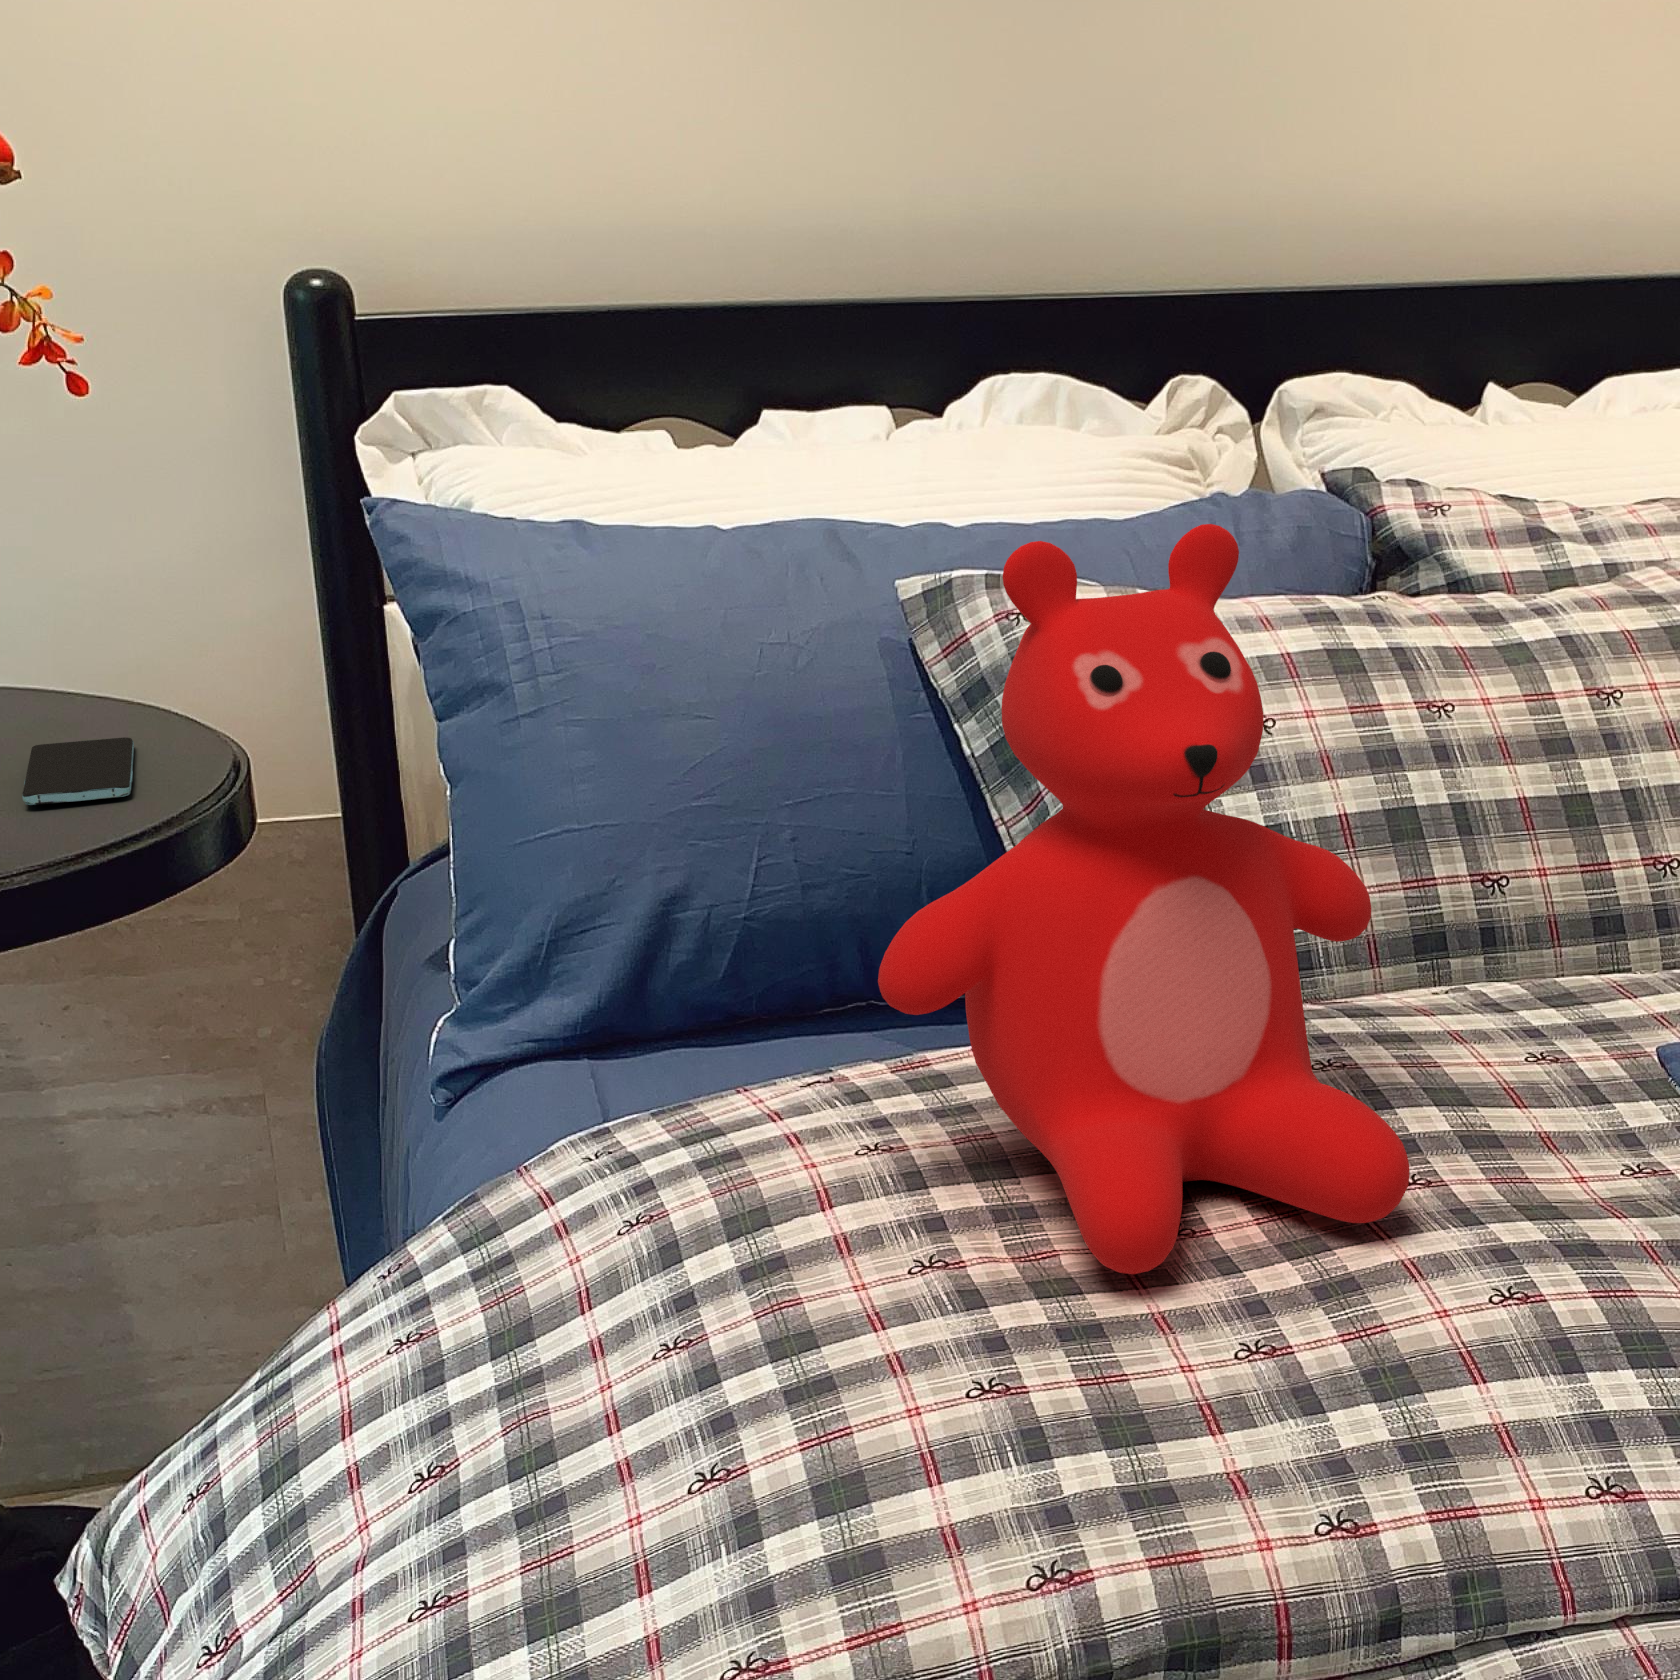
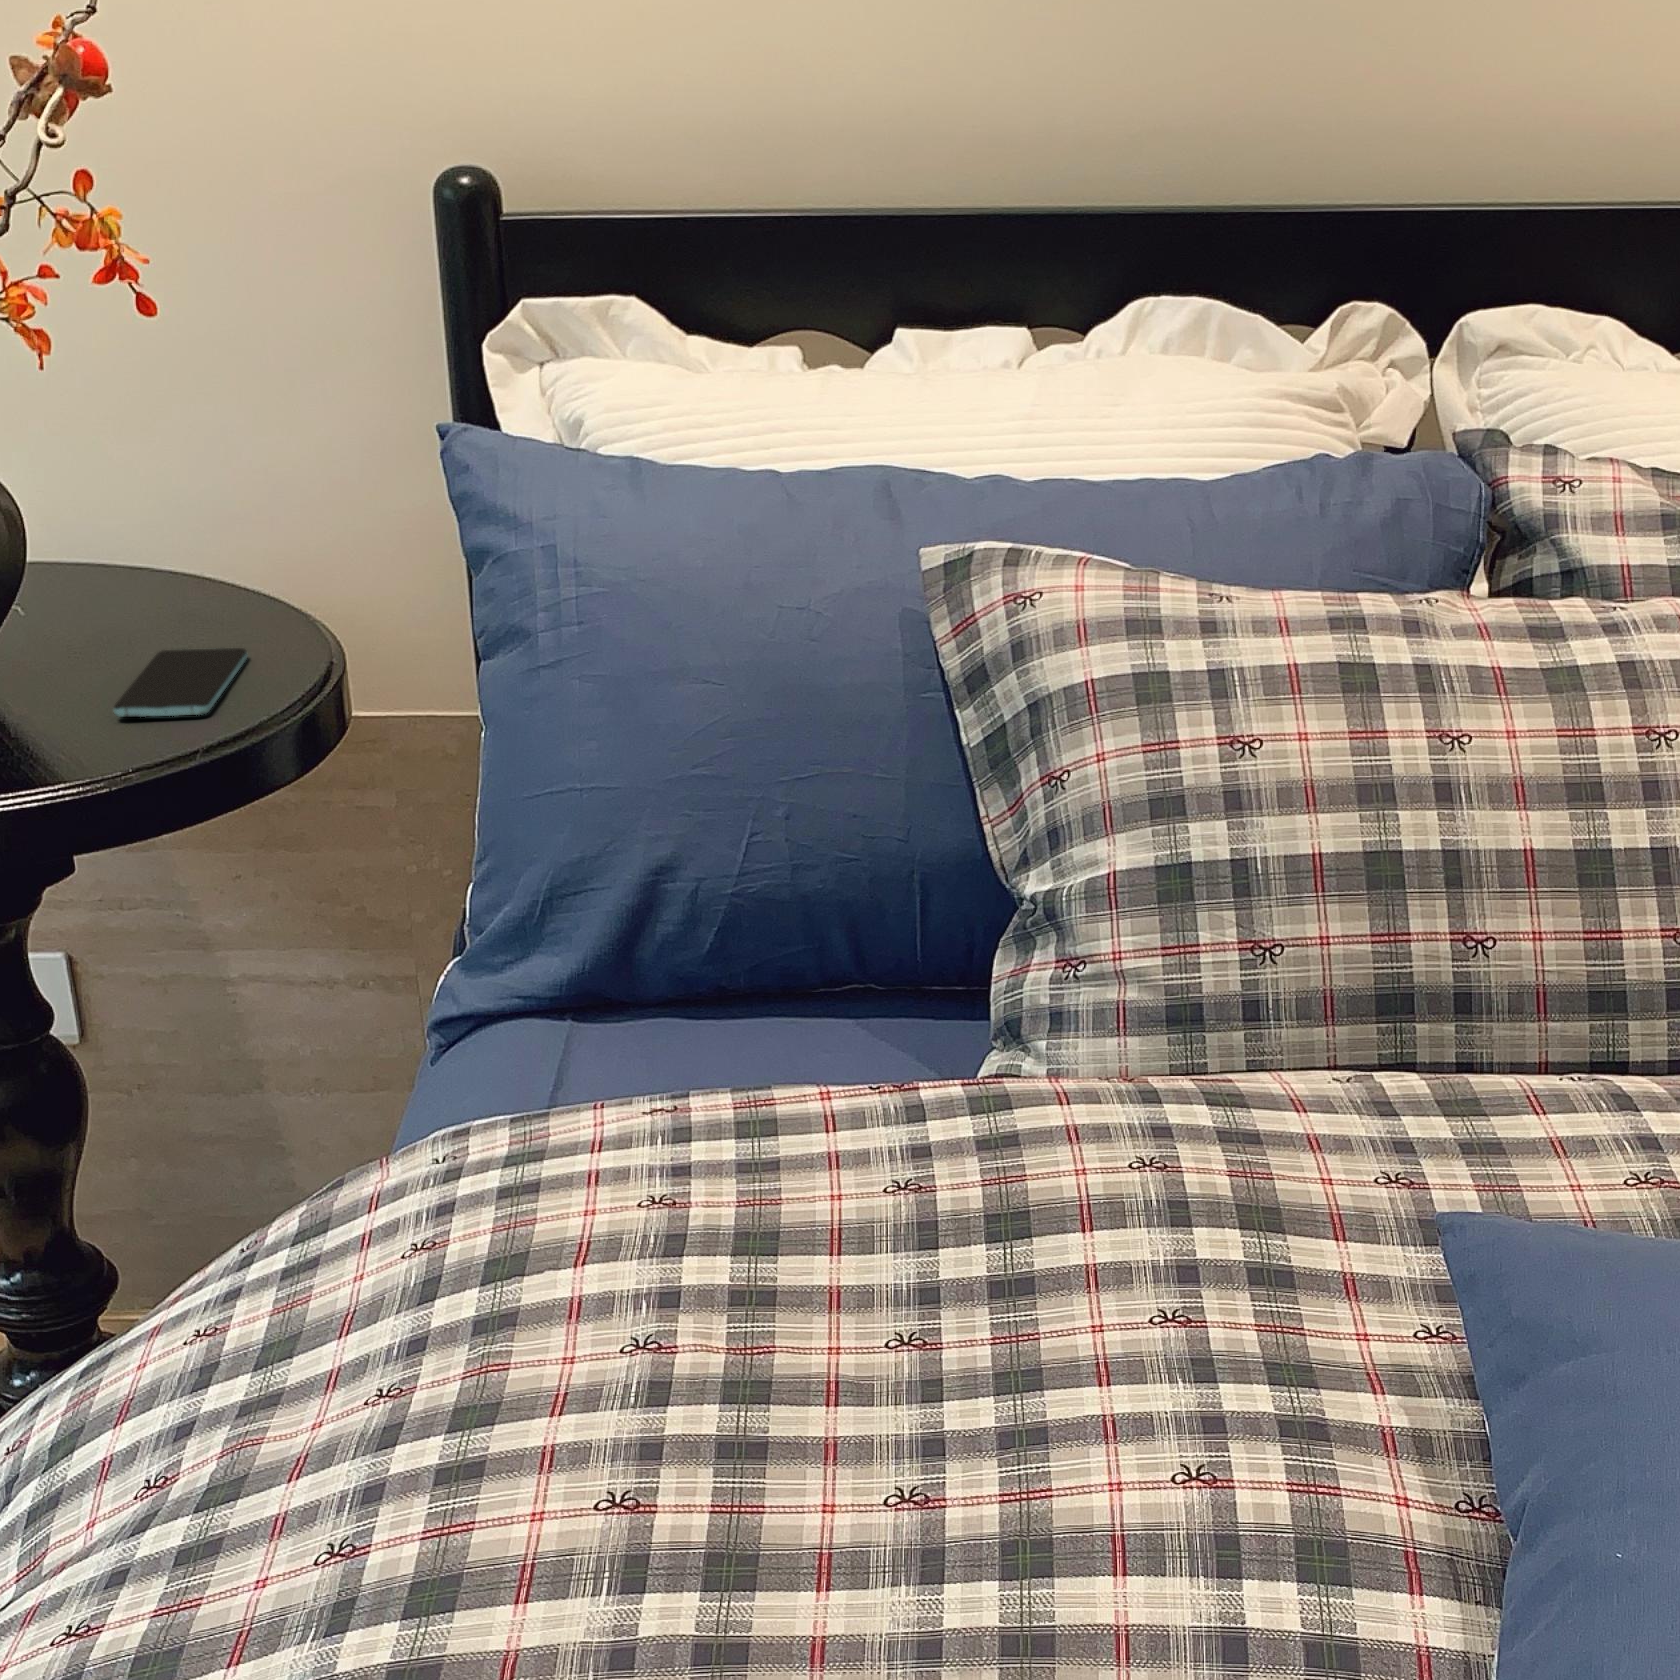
teddy bear: present [878,524,1410,1274] -> none [633,574,1198,1385]

